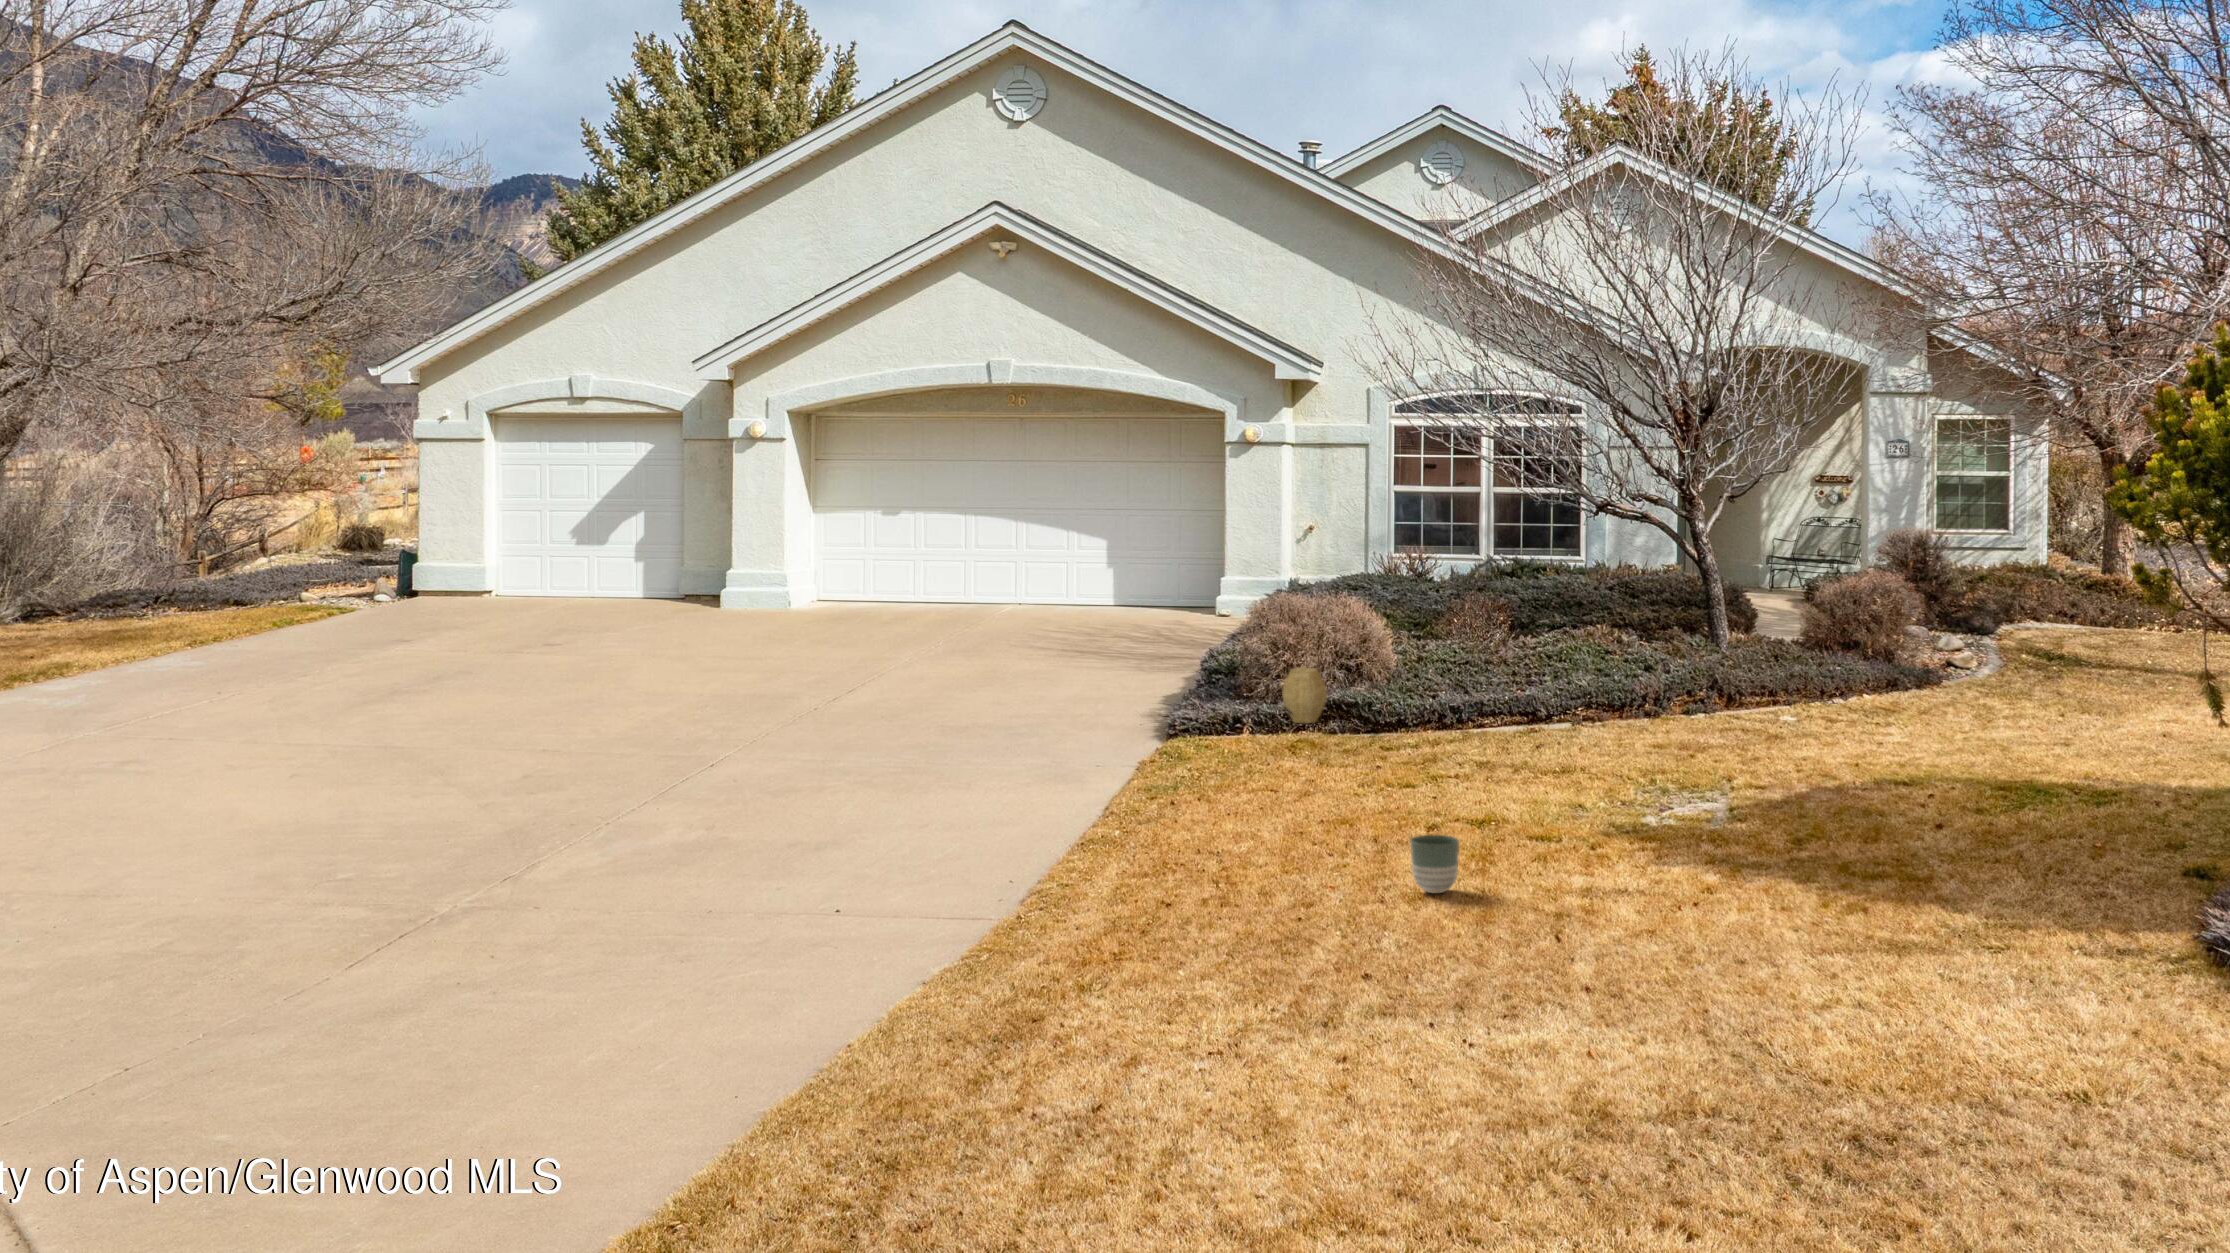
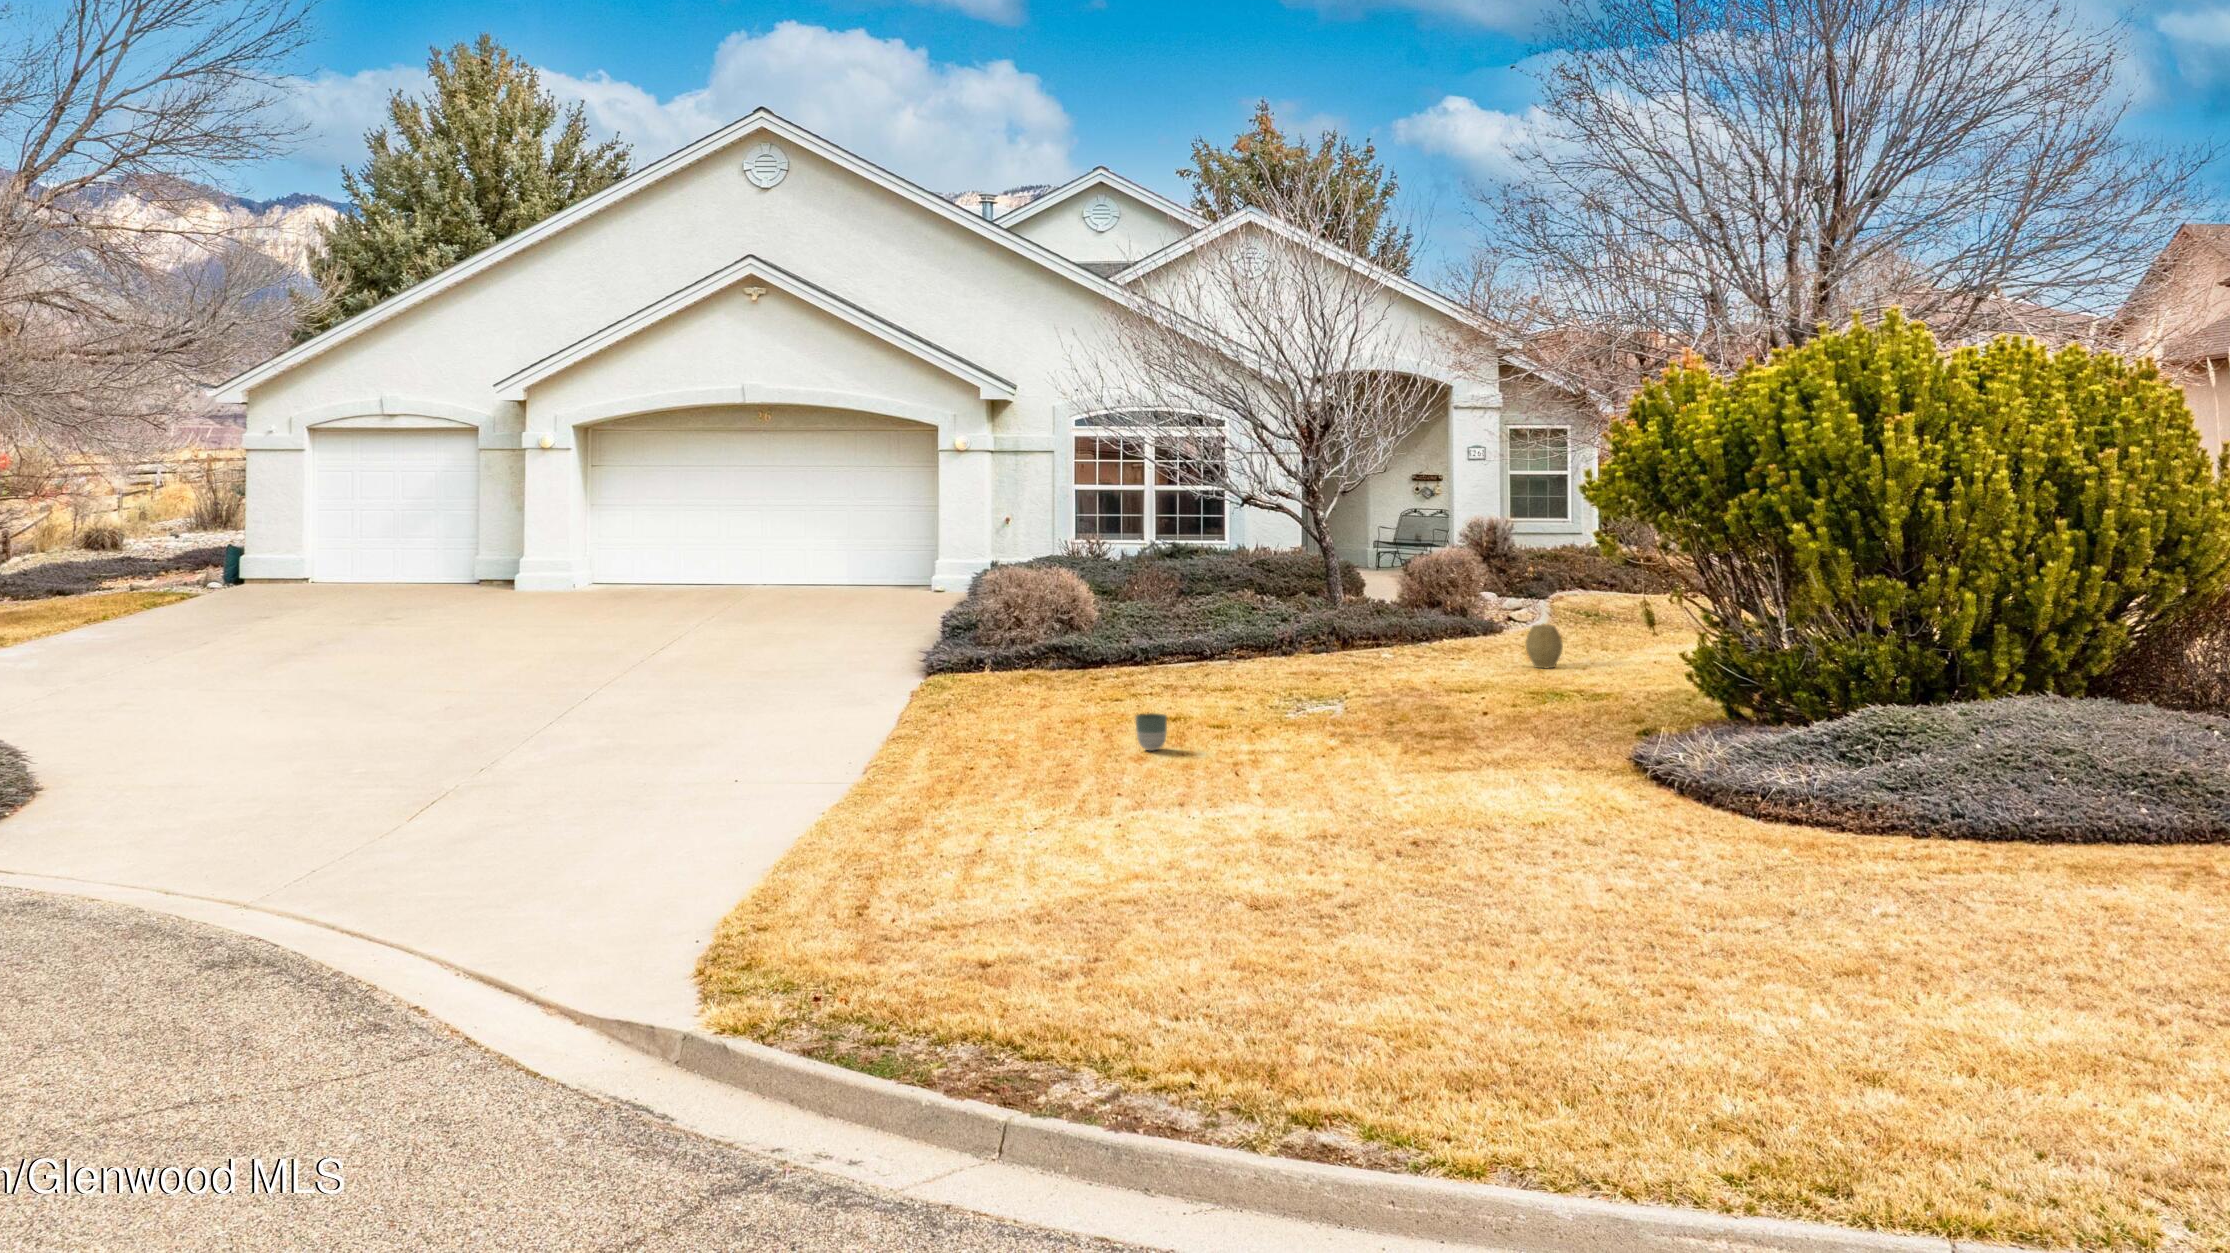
woven basket: present [1282,667,1327,723] -> present [1526,624,1563,668]

